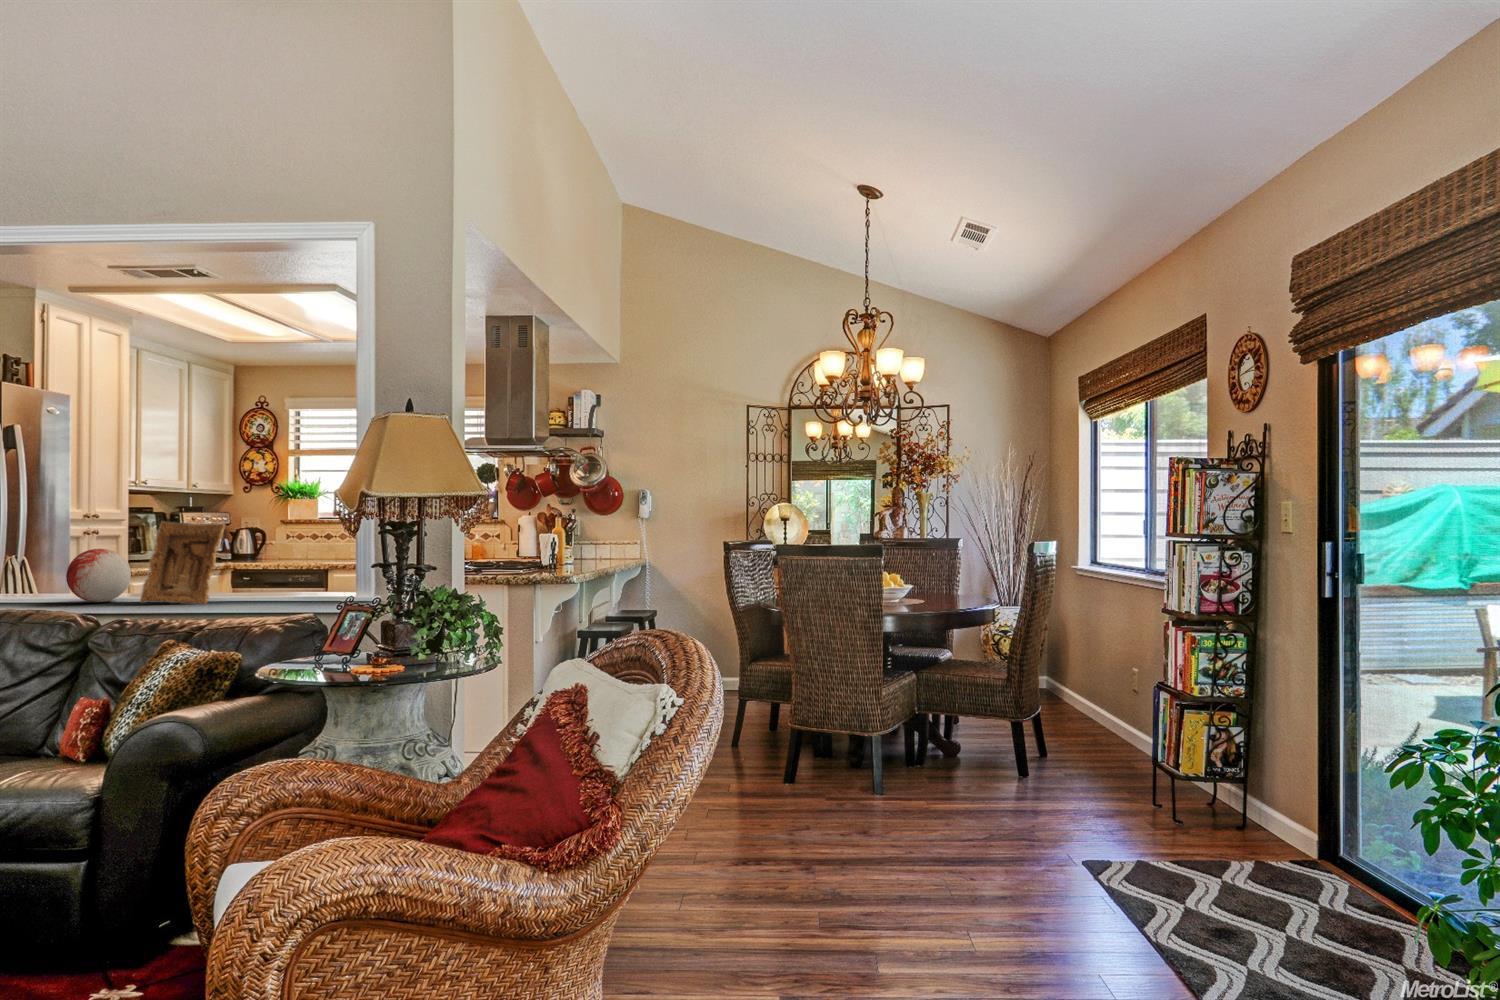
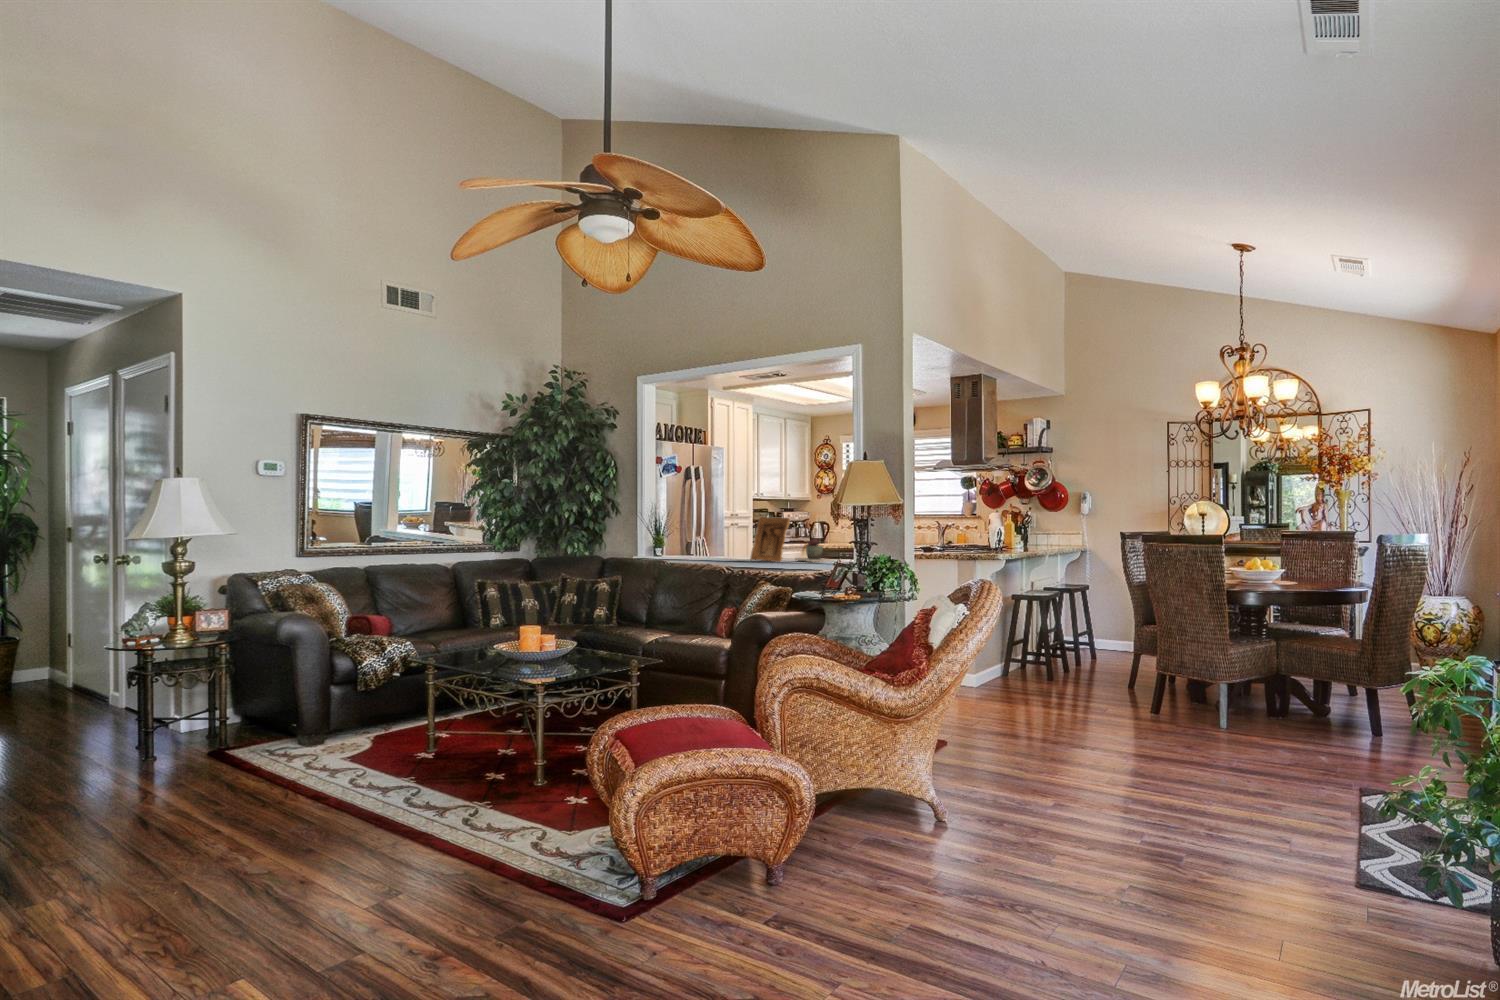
decorative orb: present [66,549,131,602] -> none [718,531,747,560]
succulent plant: none [235,561,314,603] -> present [796,539,832,562]

